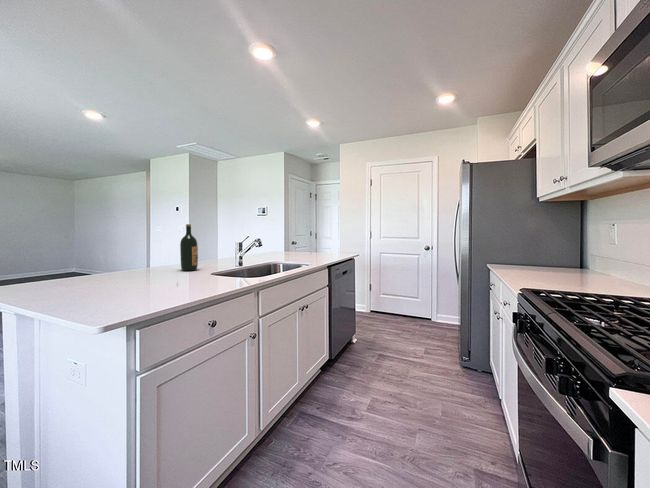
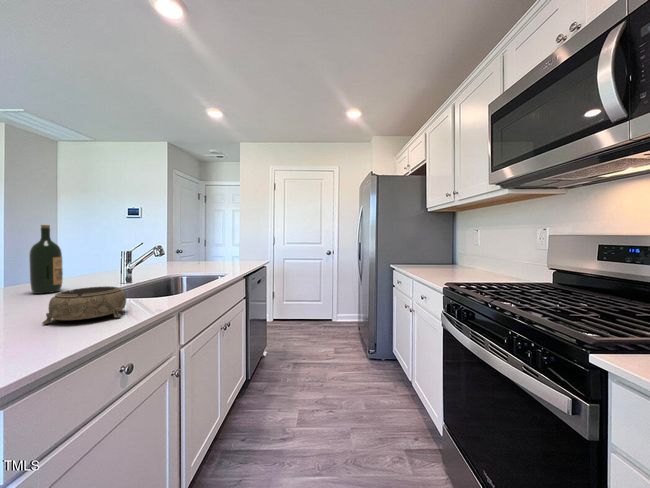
decorative bowl: none [174,268,221,289] -> present [42,286,126,324]

